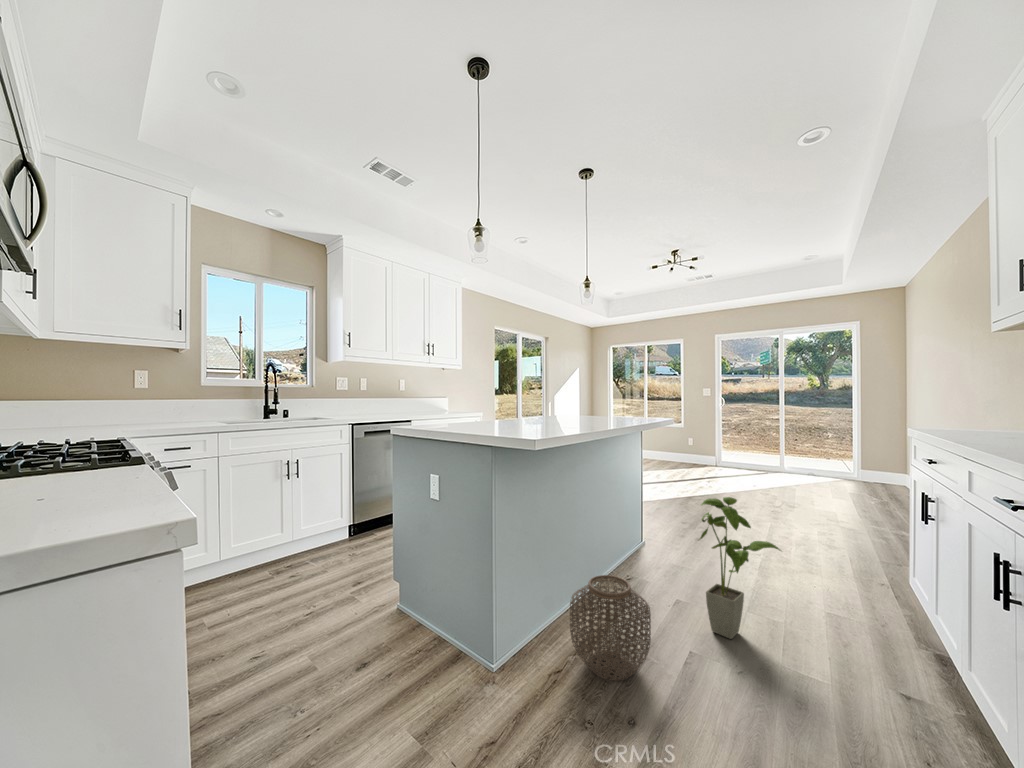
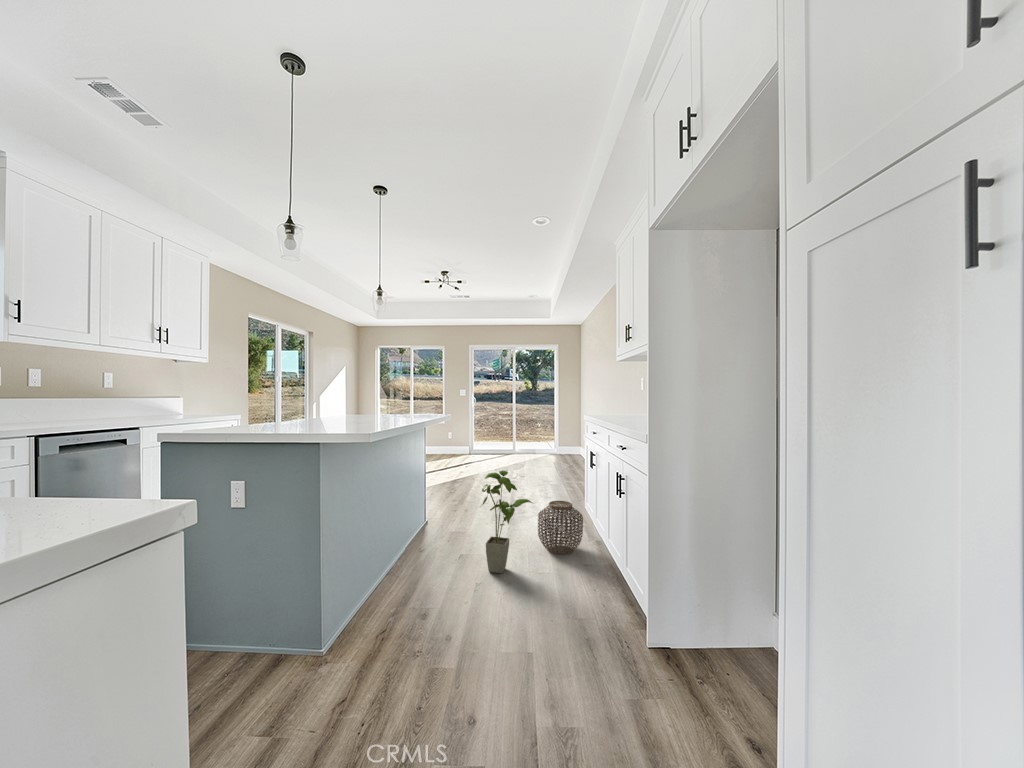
woven basket: present [570,575,651,680] -> present [538,501,583,555]

